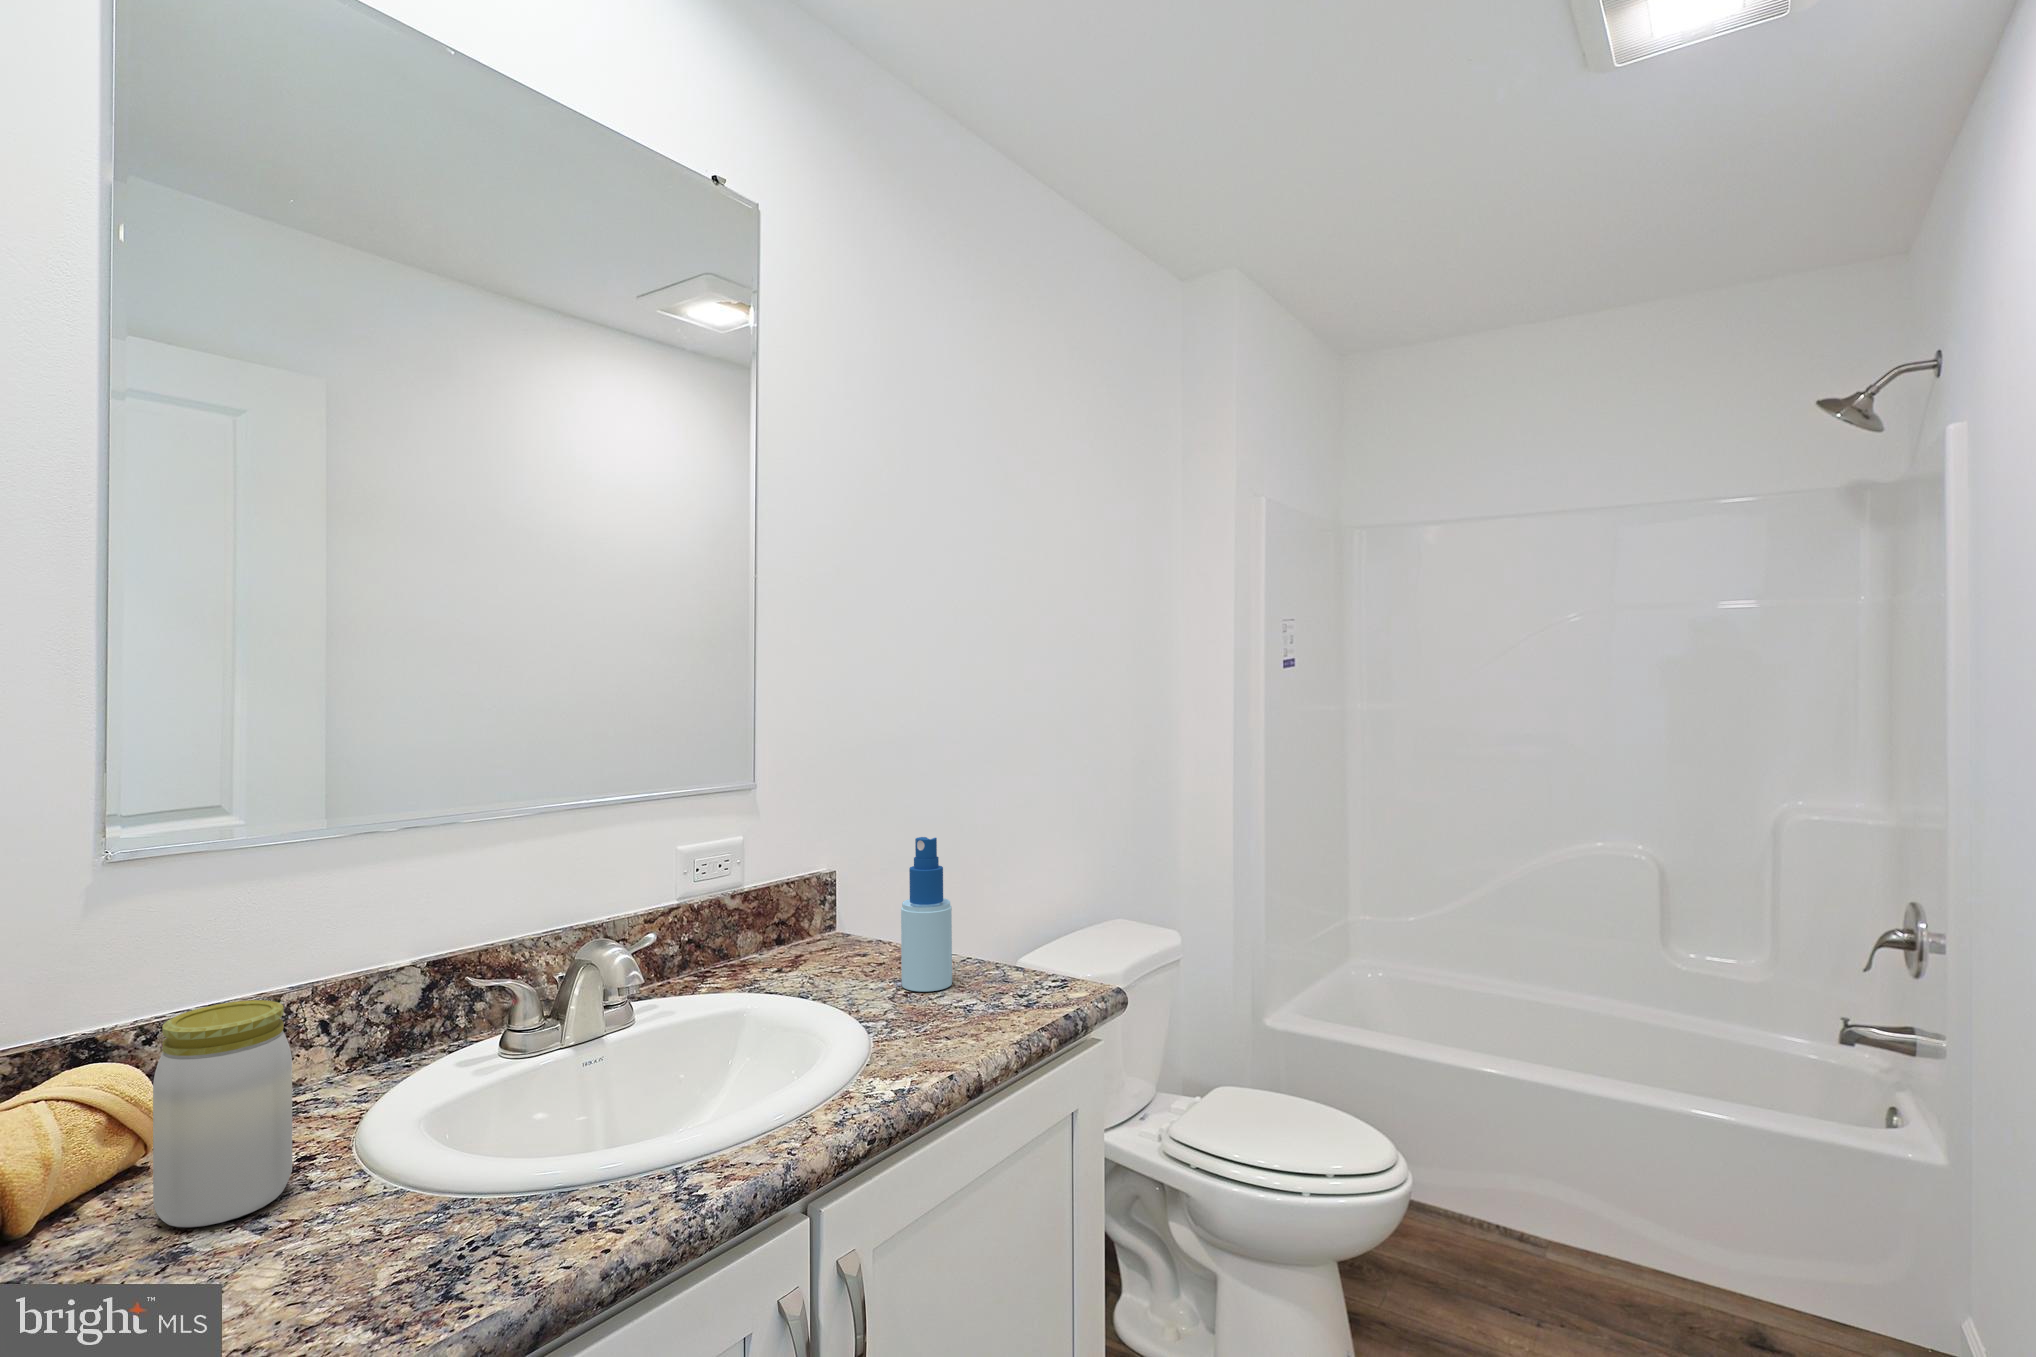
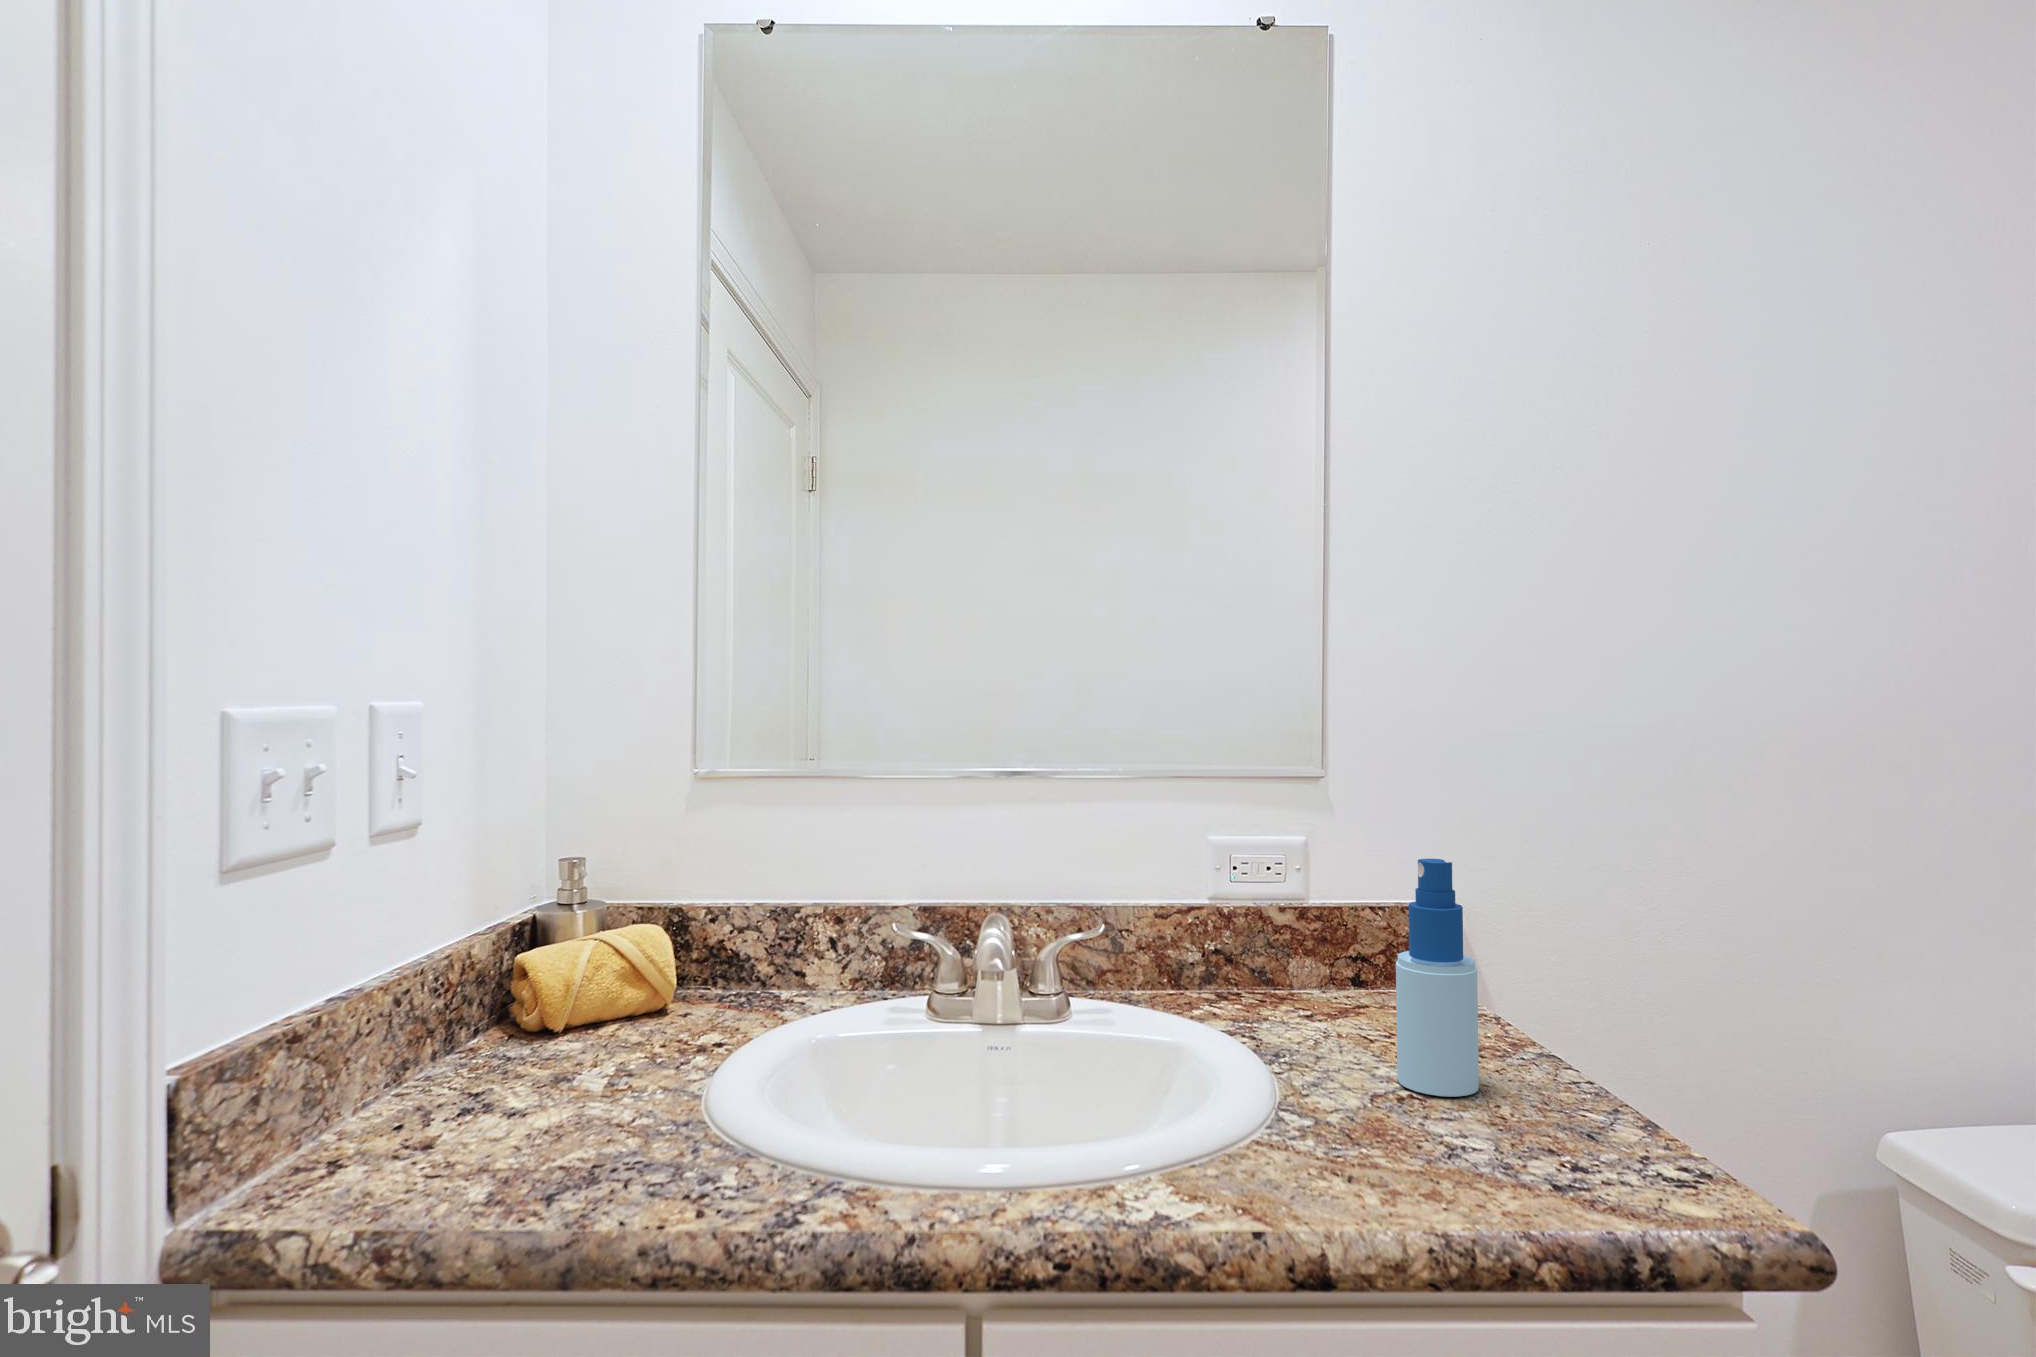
jar: present [153,1000,292,1227] -> none [587,891,679,1060]

